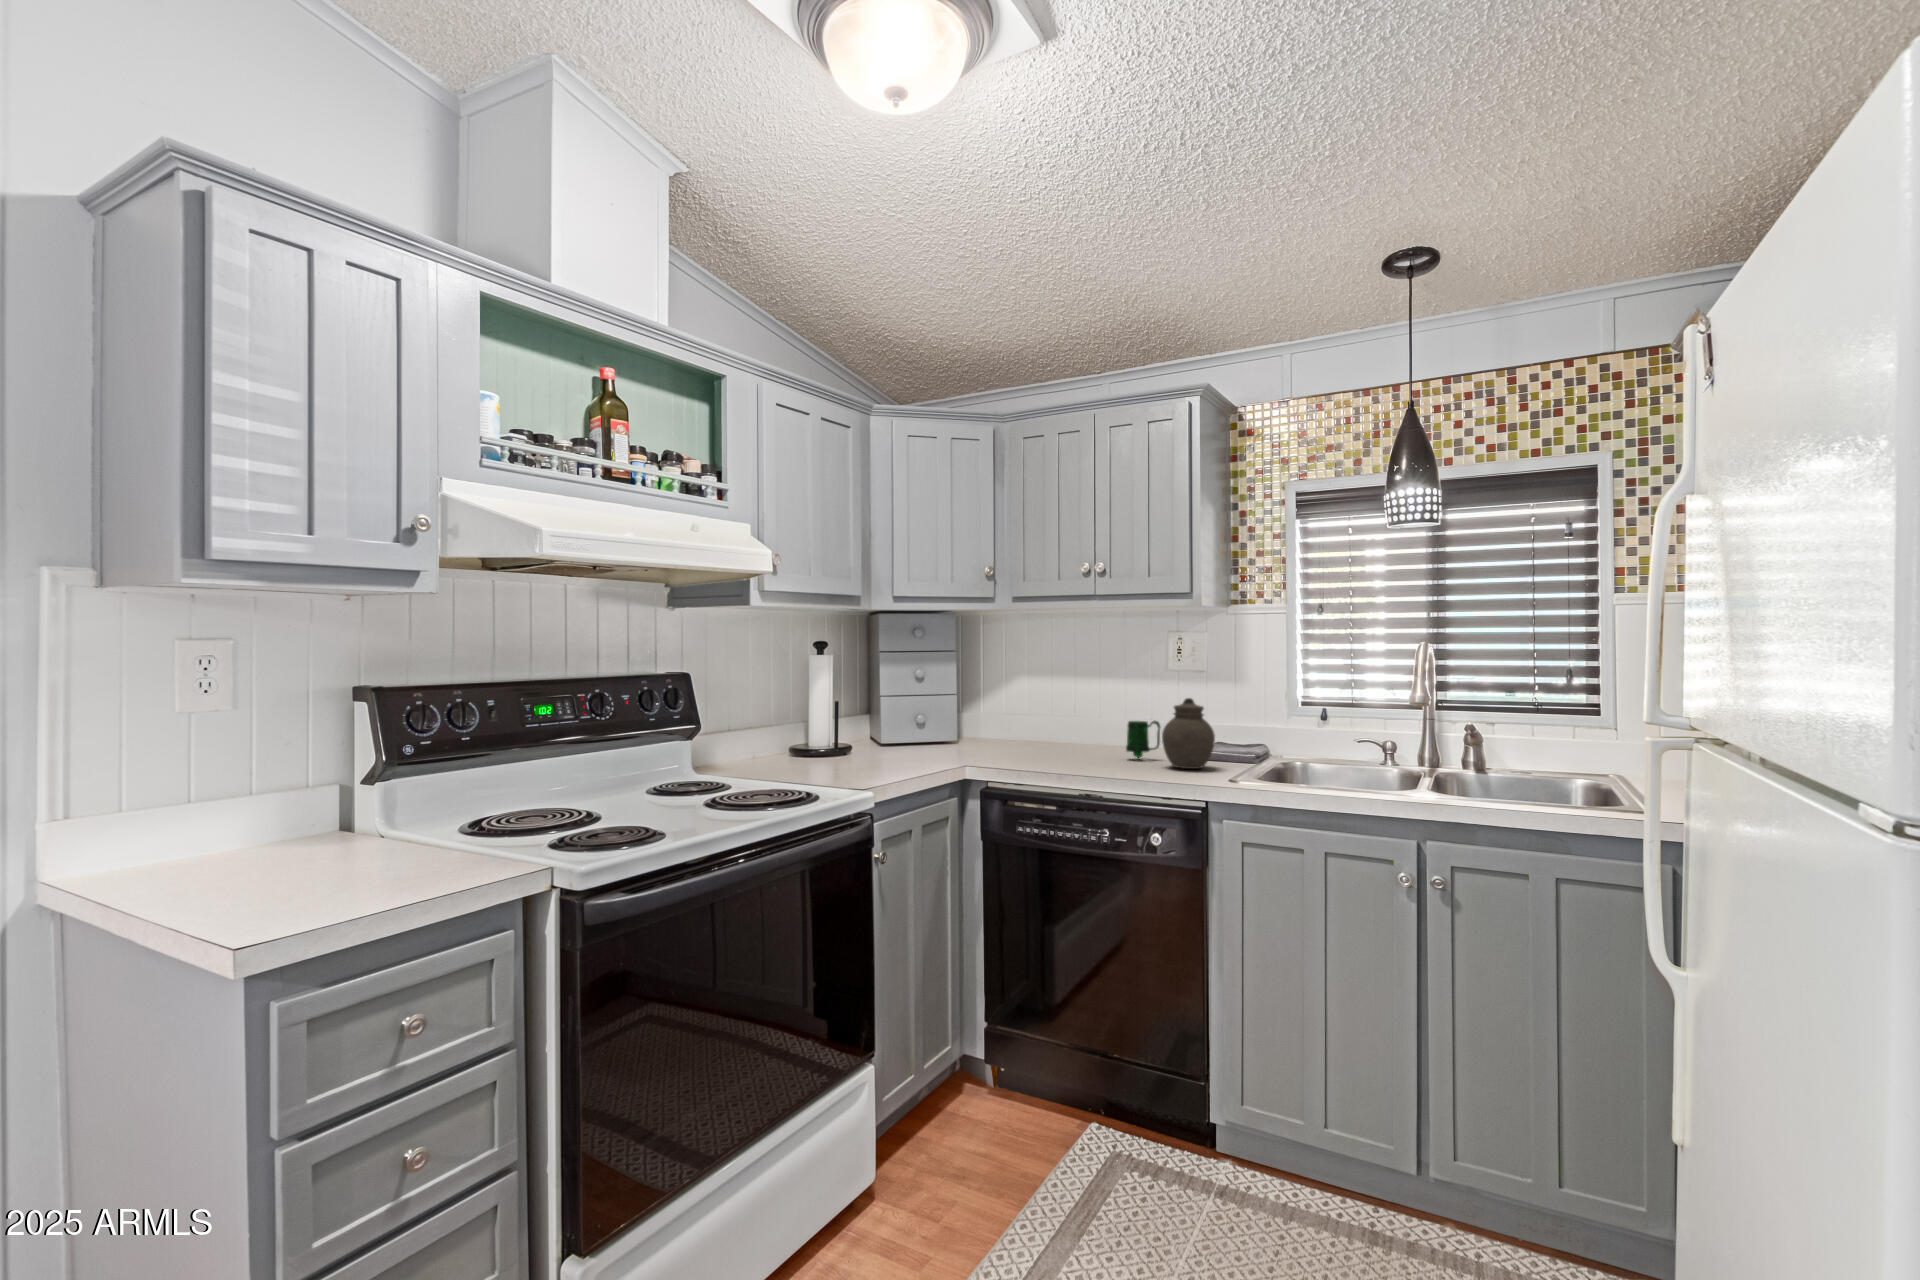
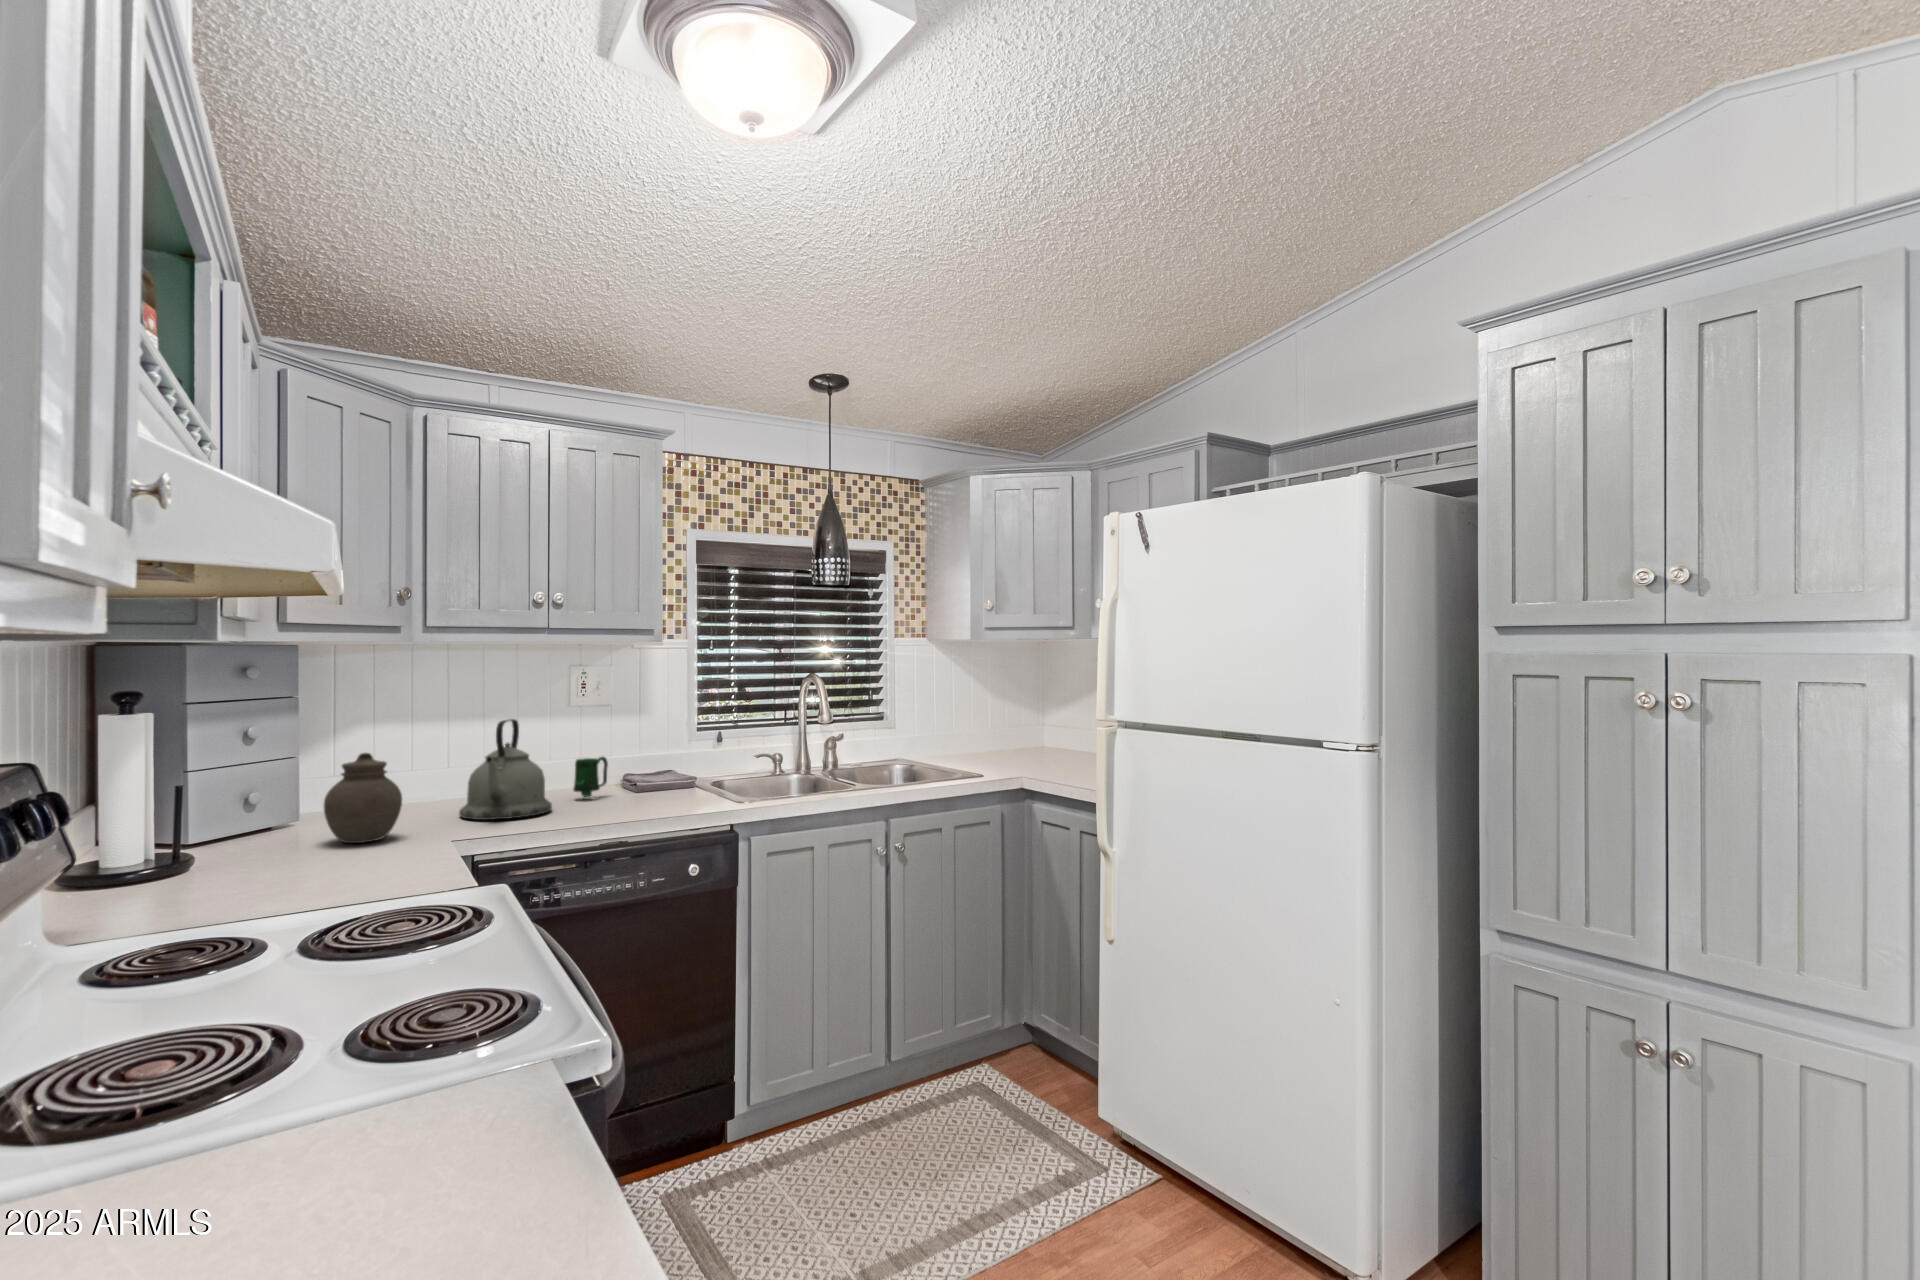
kettle: none [1010,677,1089,762] -> present [459,719,552,820]
jar: present [1162,698,1215,769] -> present [324,753,402,843]

